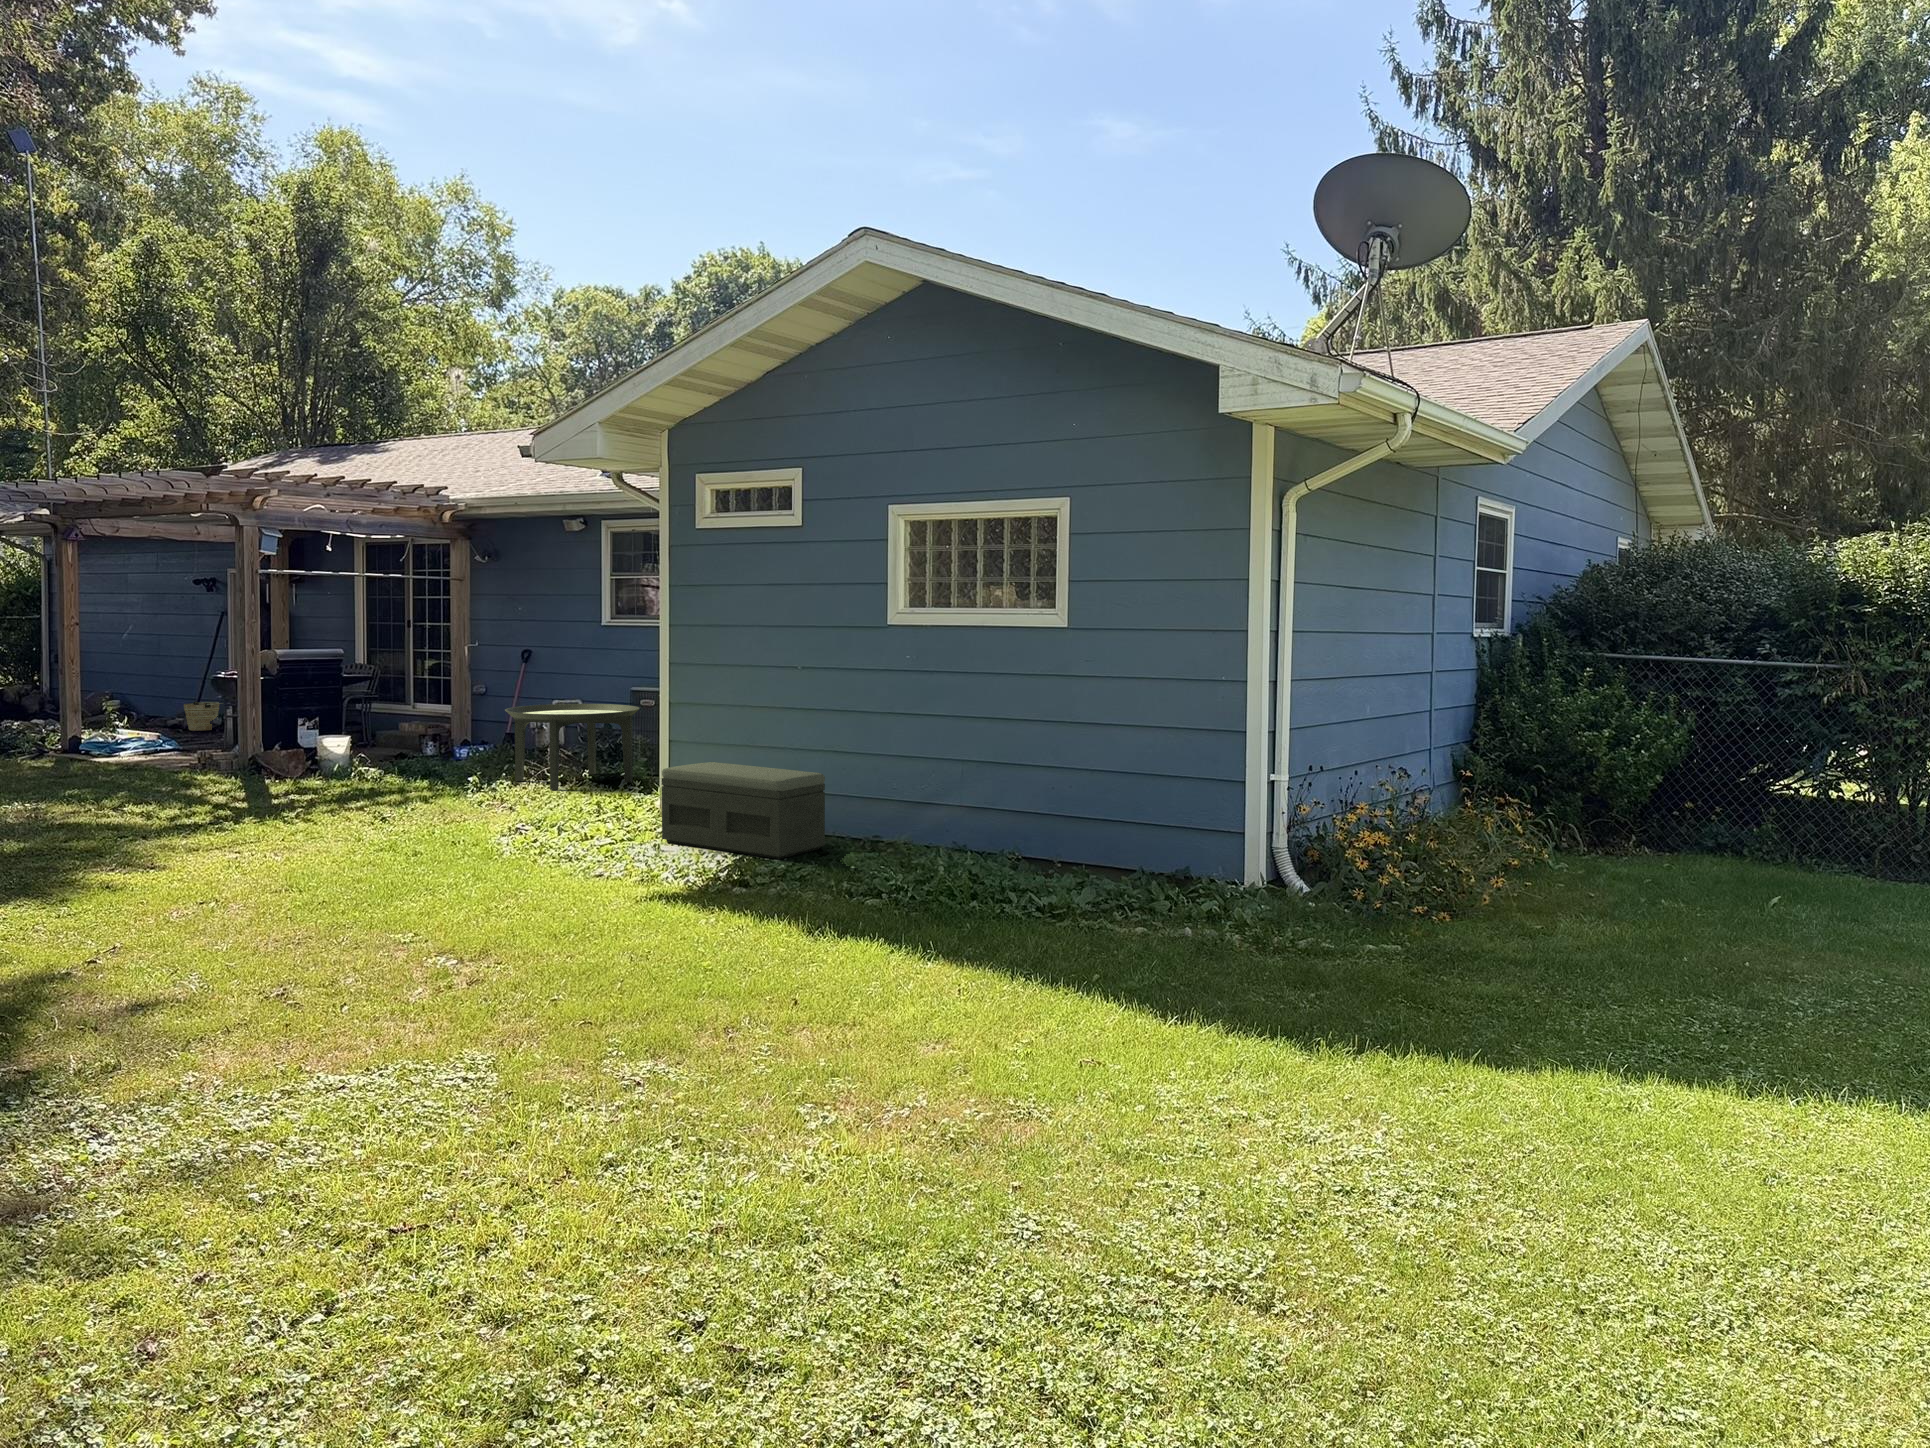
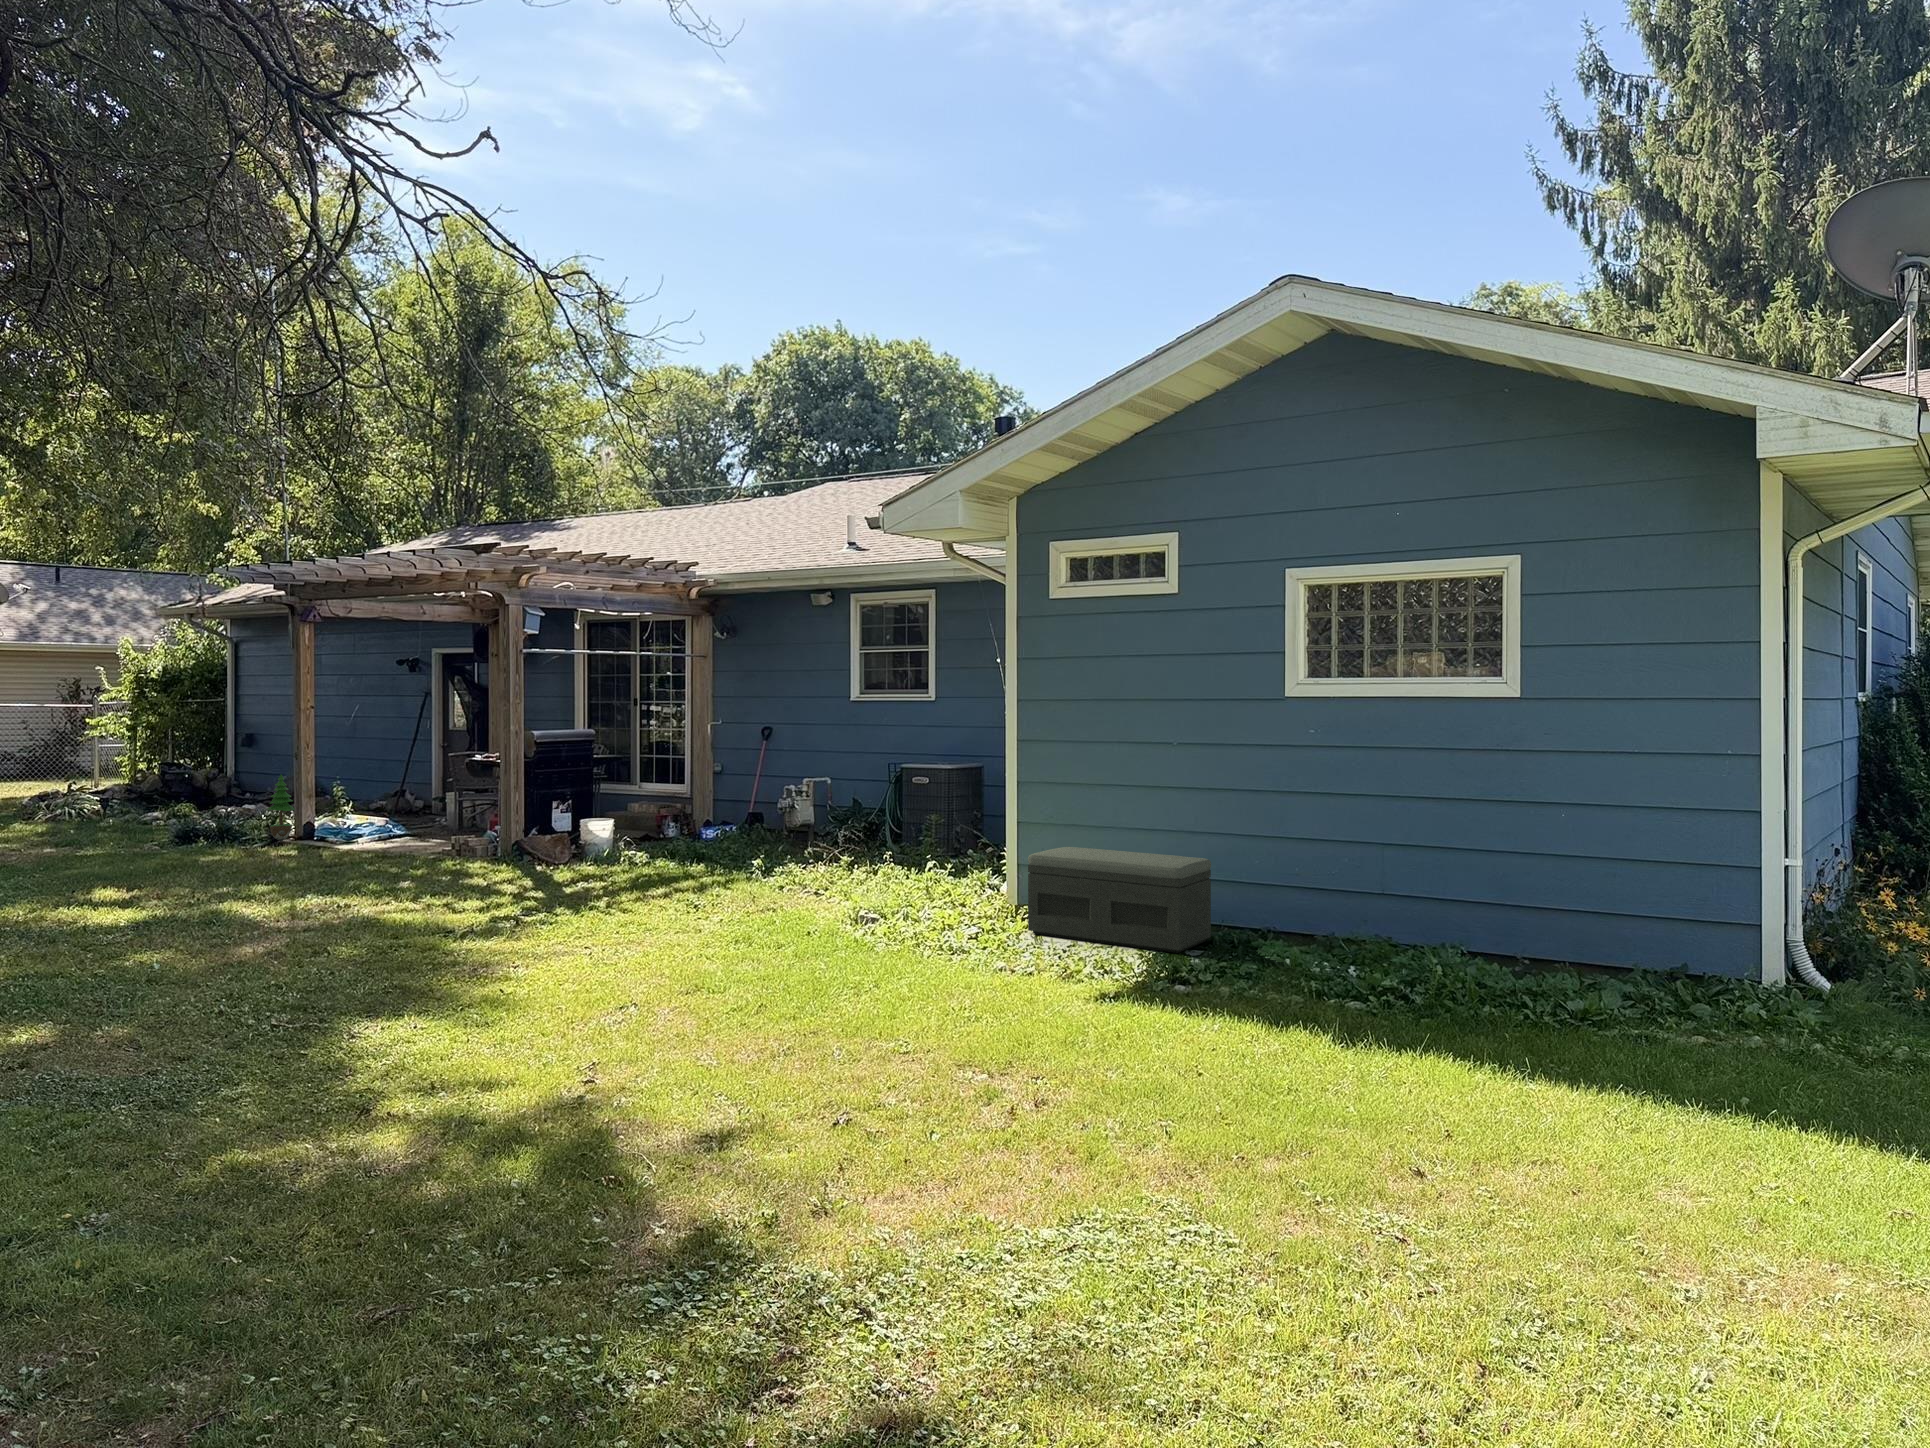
potted tree: none [24,689,54,755] -> present [267,774,295,841]
bucket: present [184,701,221,731] -> none [395,784,433,814]
round table: present [505,704,640,790] -> none [785,784,919,875]

